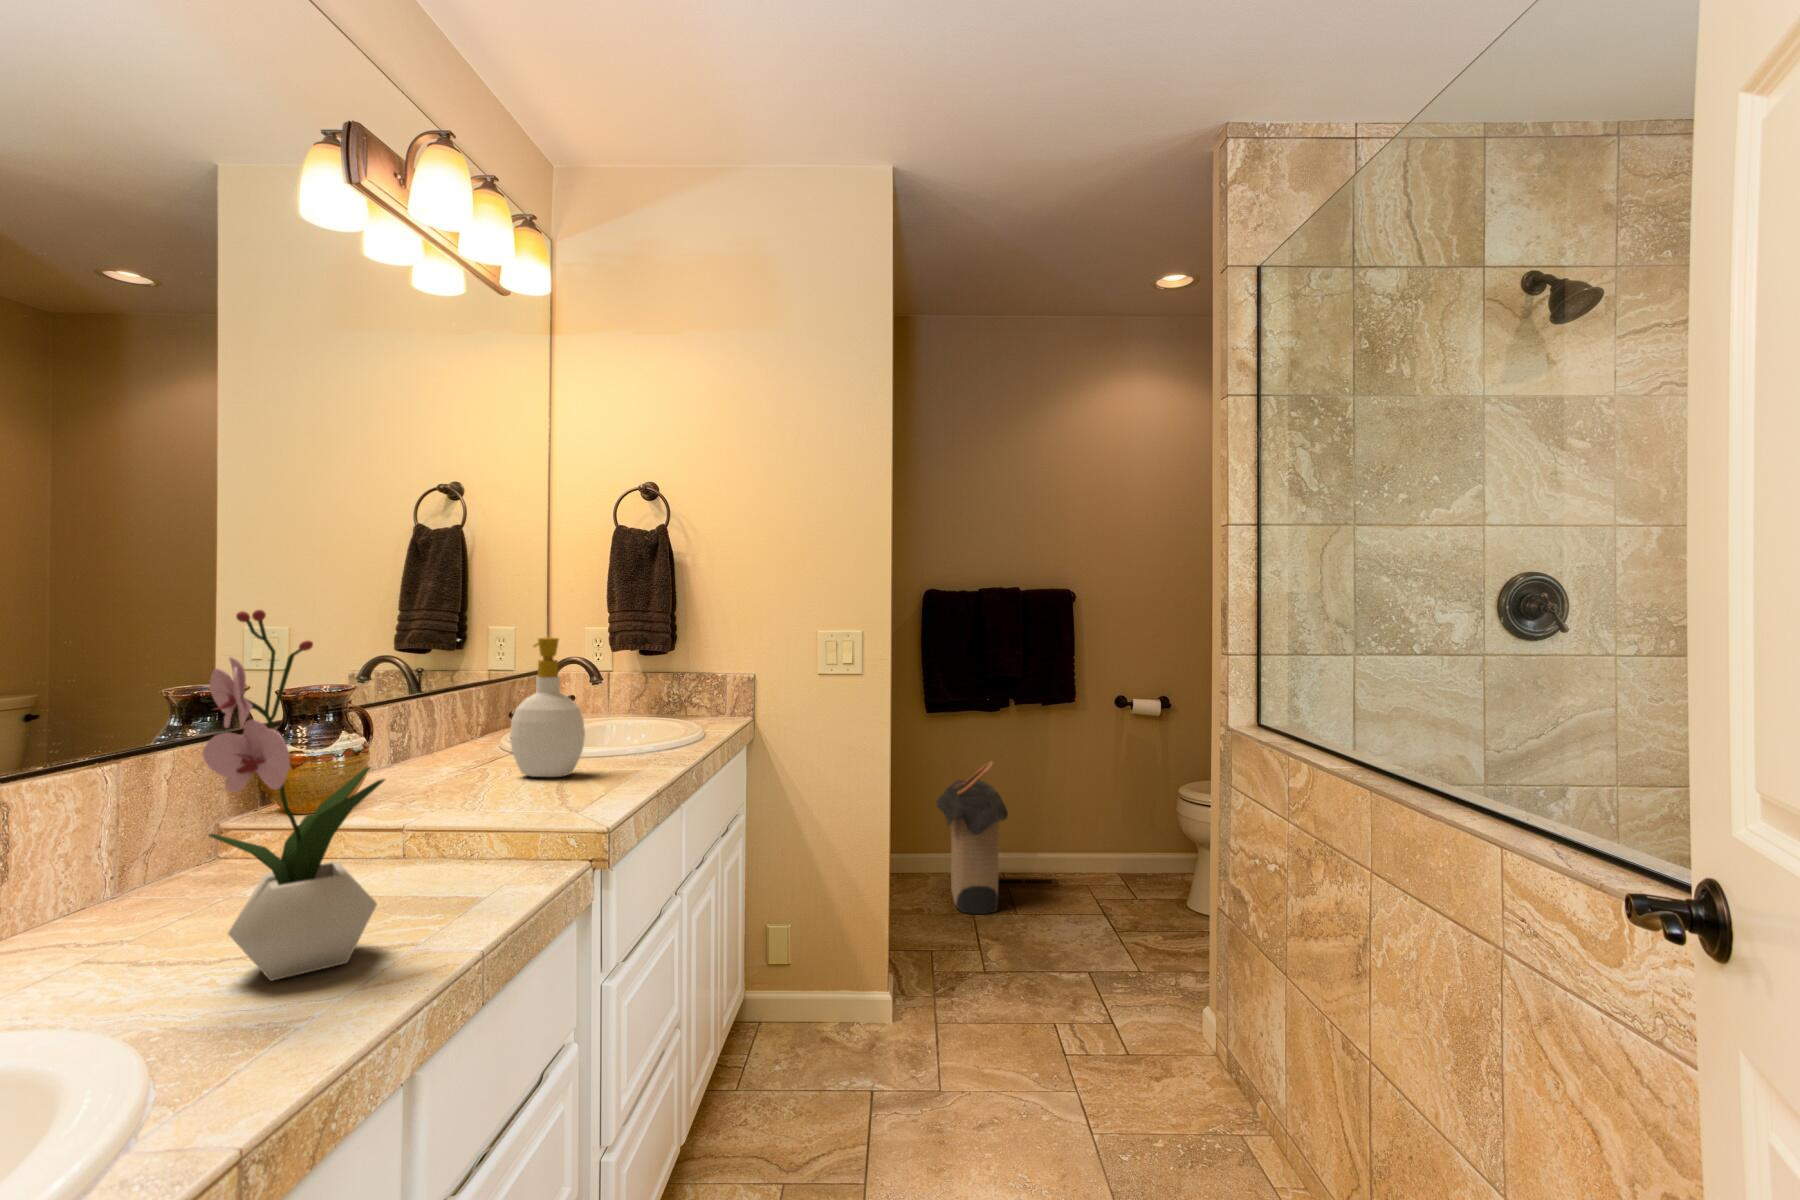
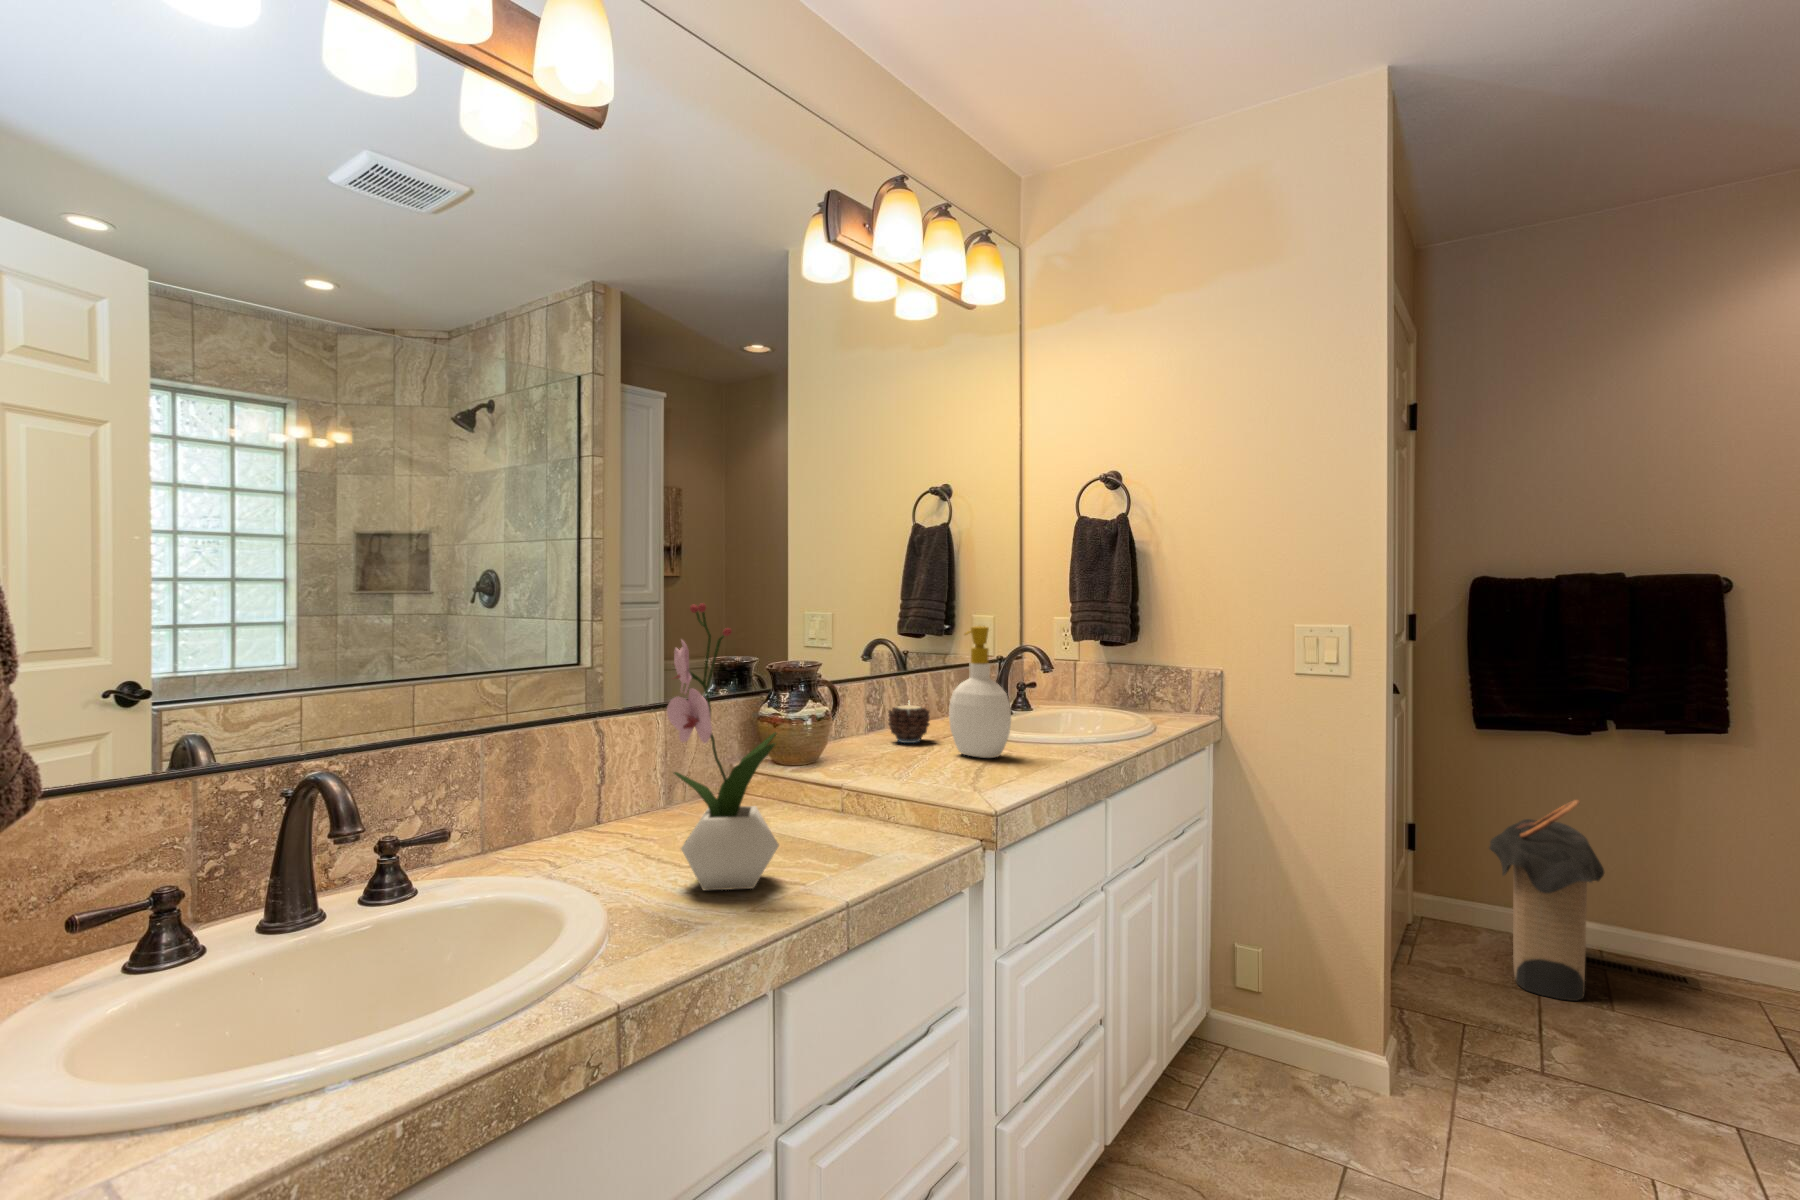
candle: none [421,722,477,772] -> present [888,701,930,743]

